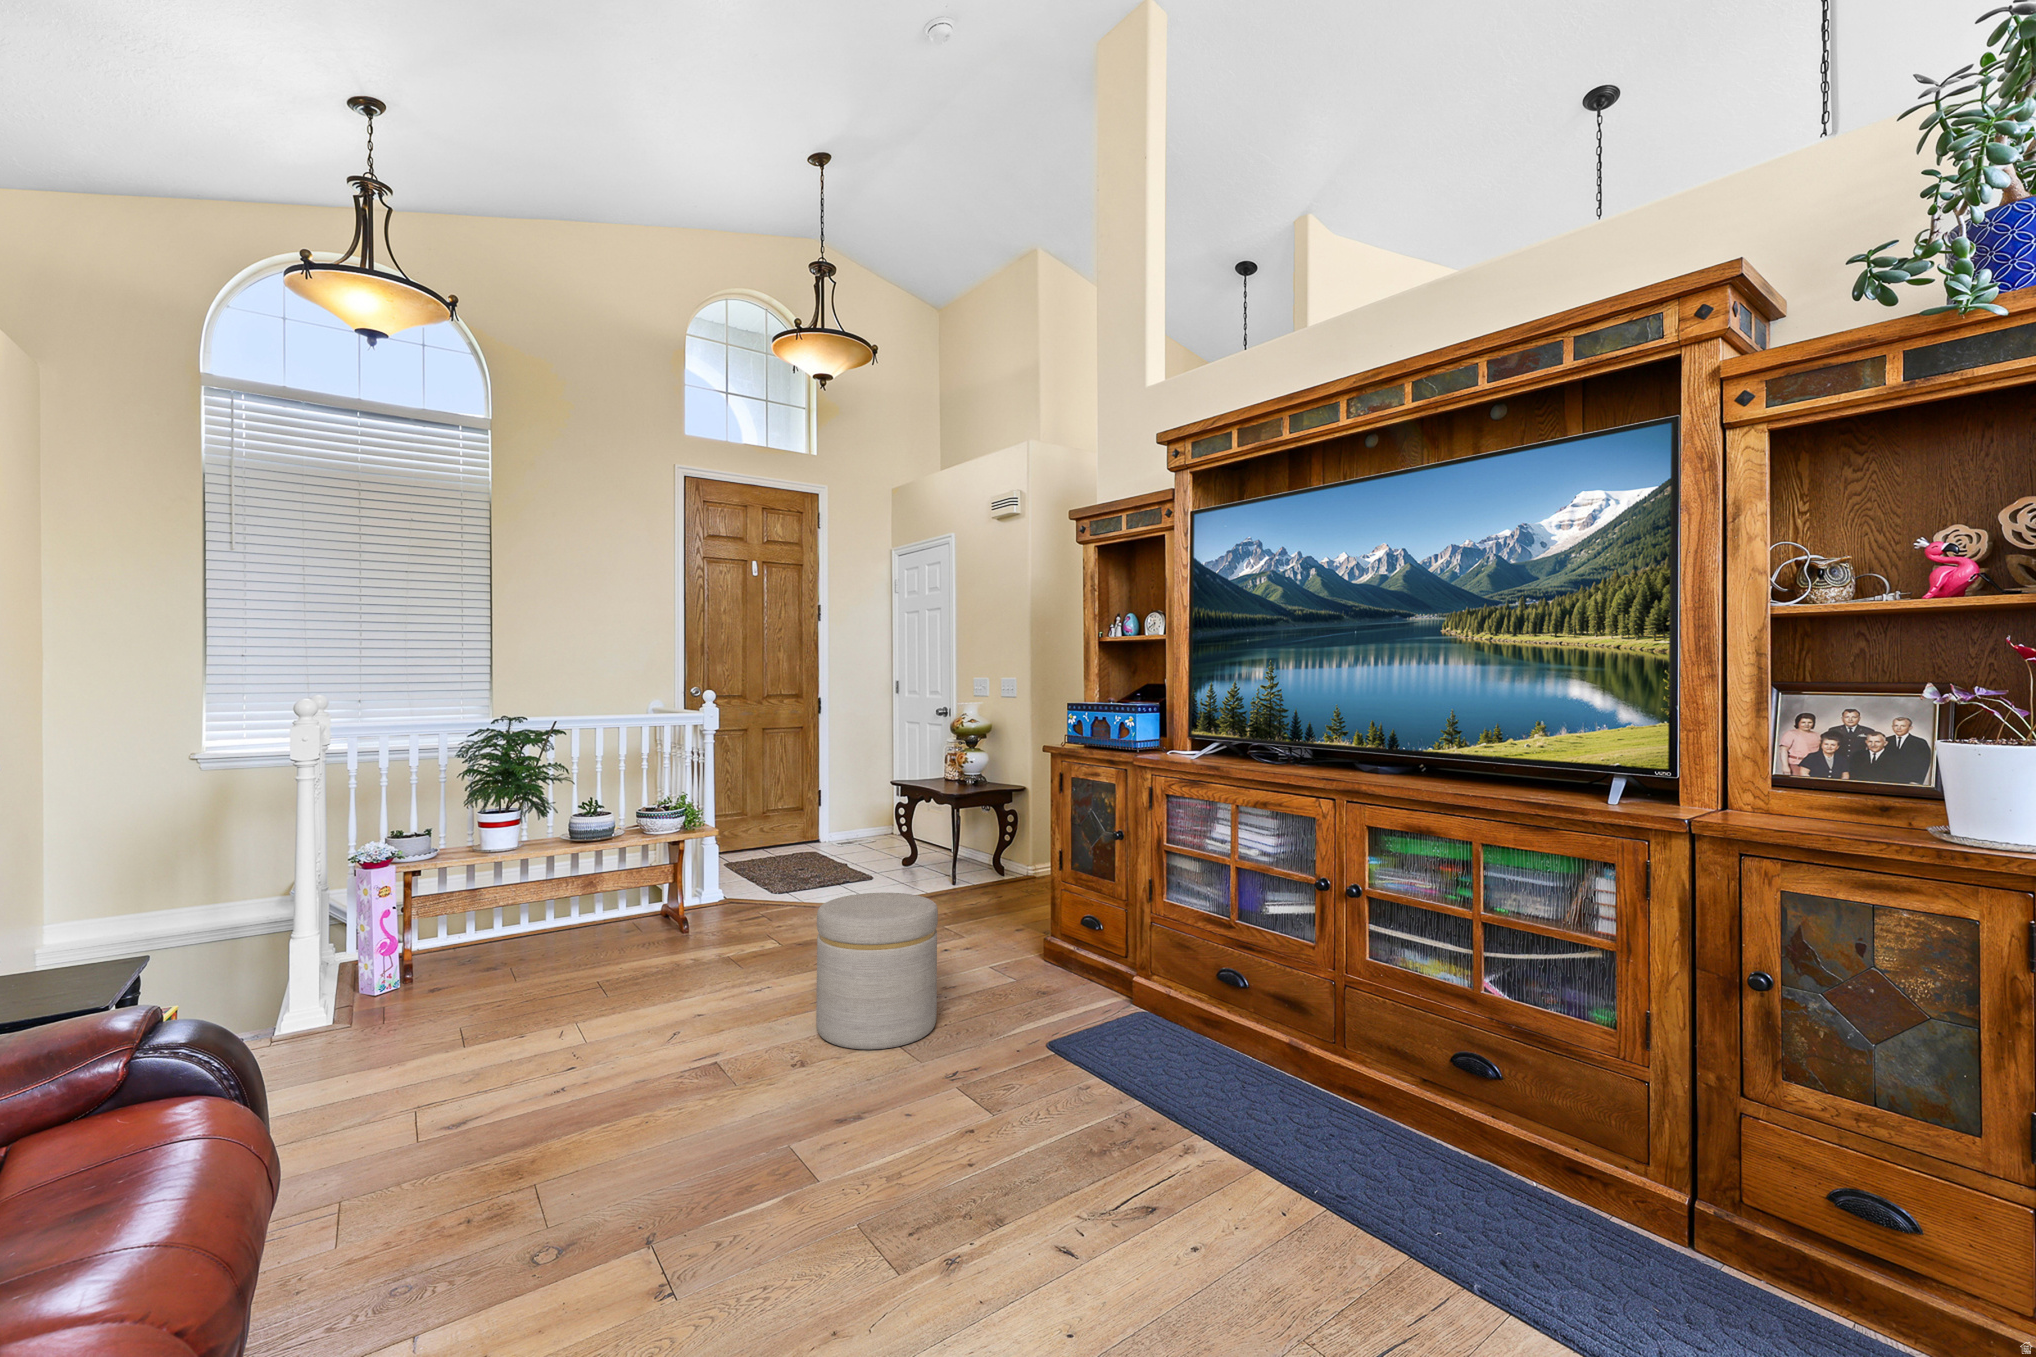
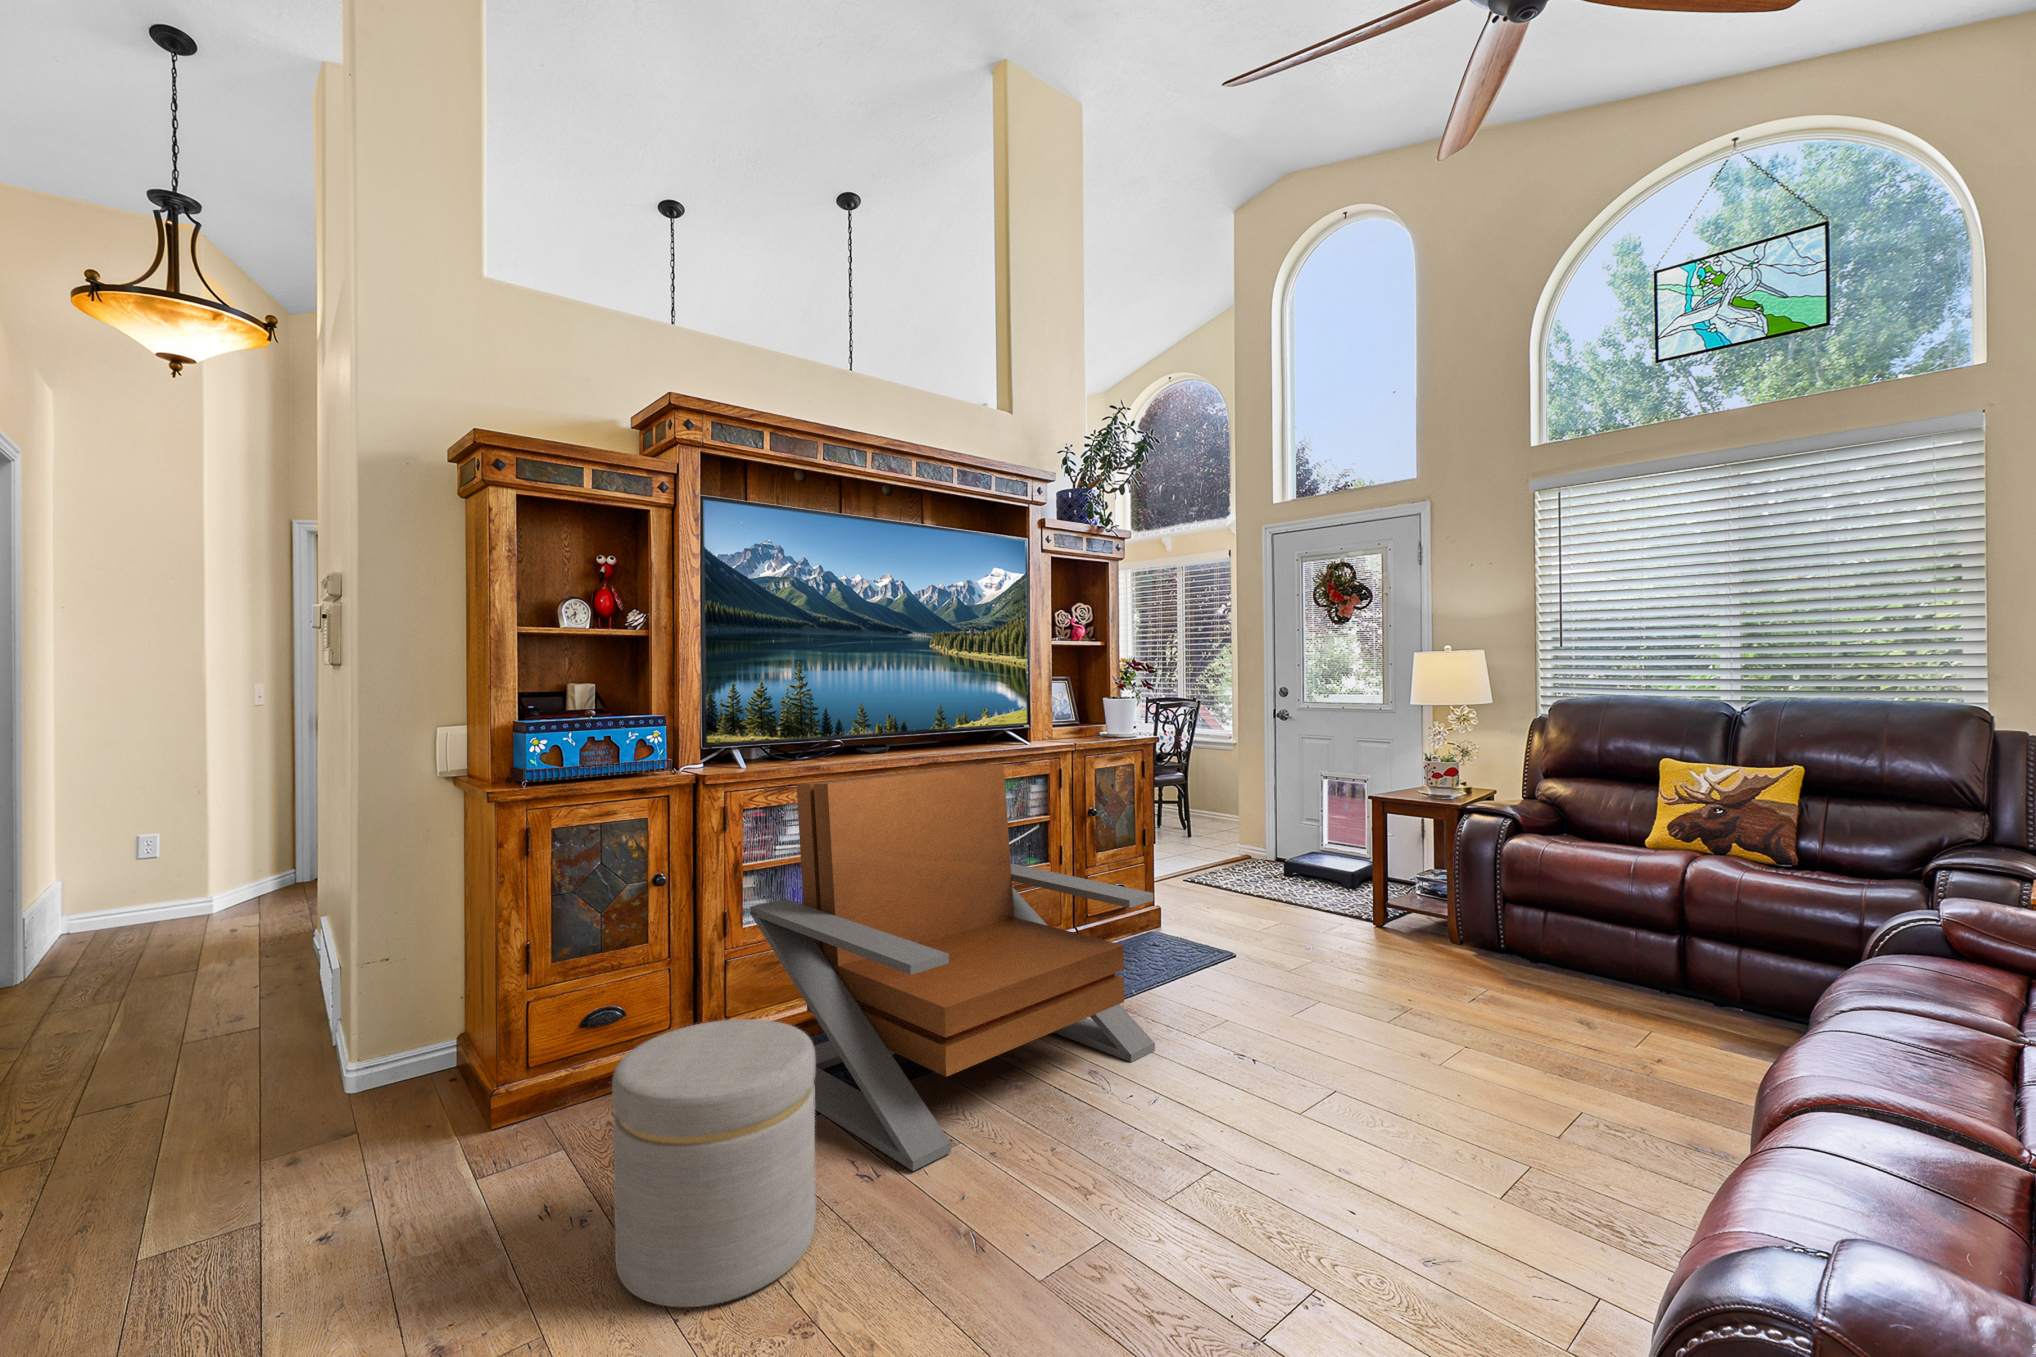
lounge chair: none [930,770,1389,1250] -> present [750,764,1155,1171]

